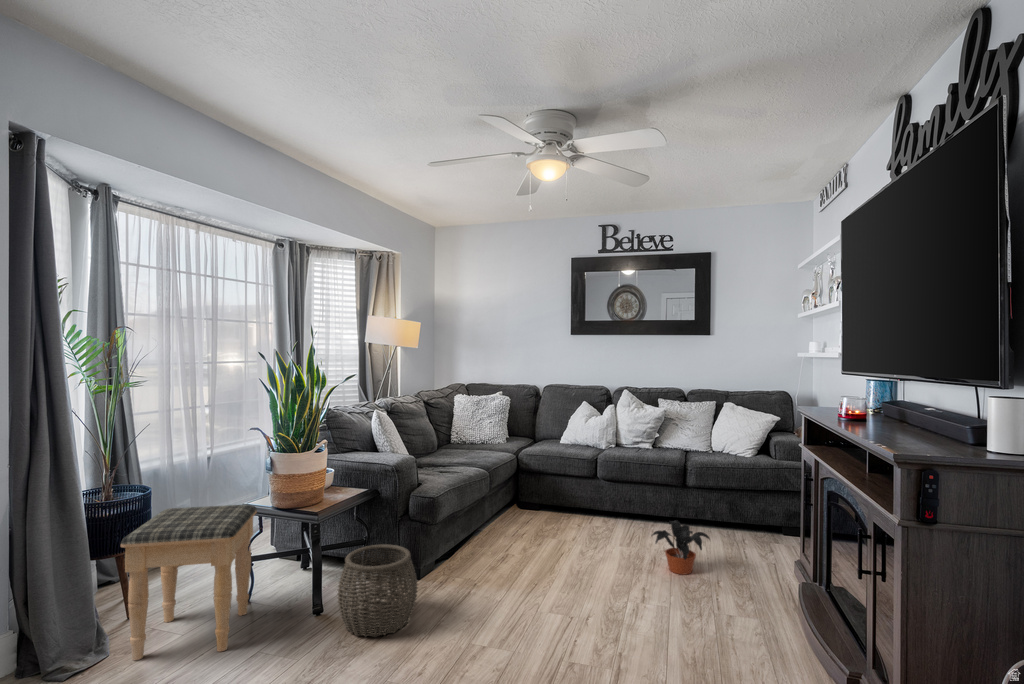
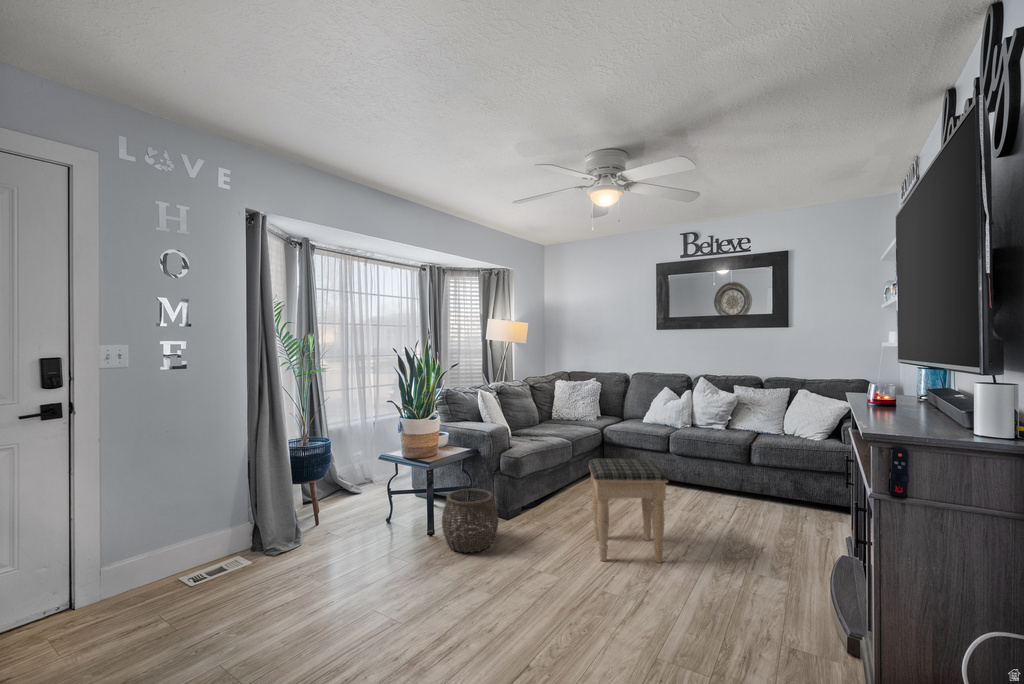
footstool: present [121,504,257,660] -> present [589,459,668,563]
potted plant: present [652,521,710,574] -> none [701,490,757,536]

